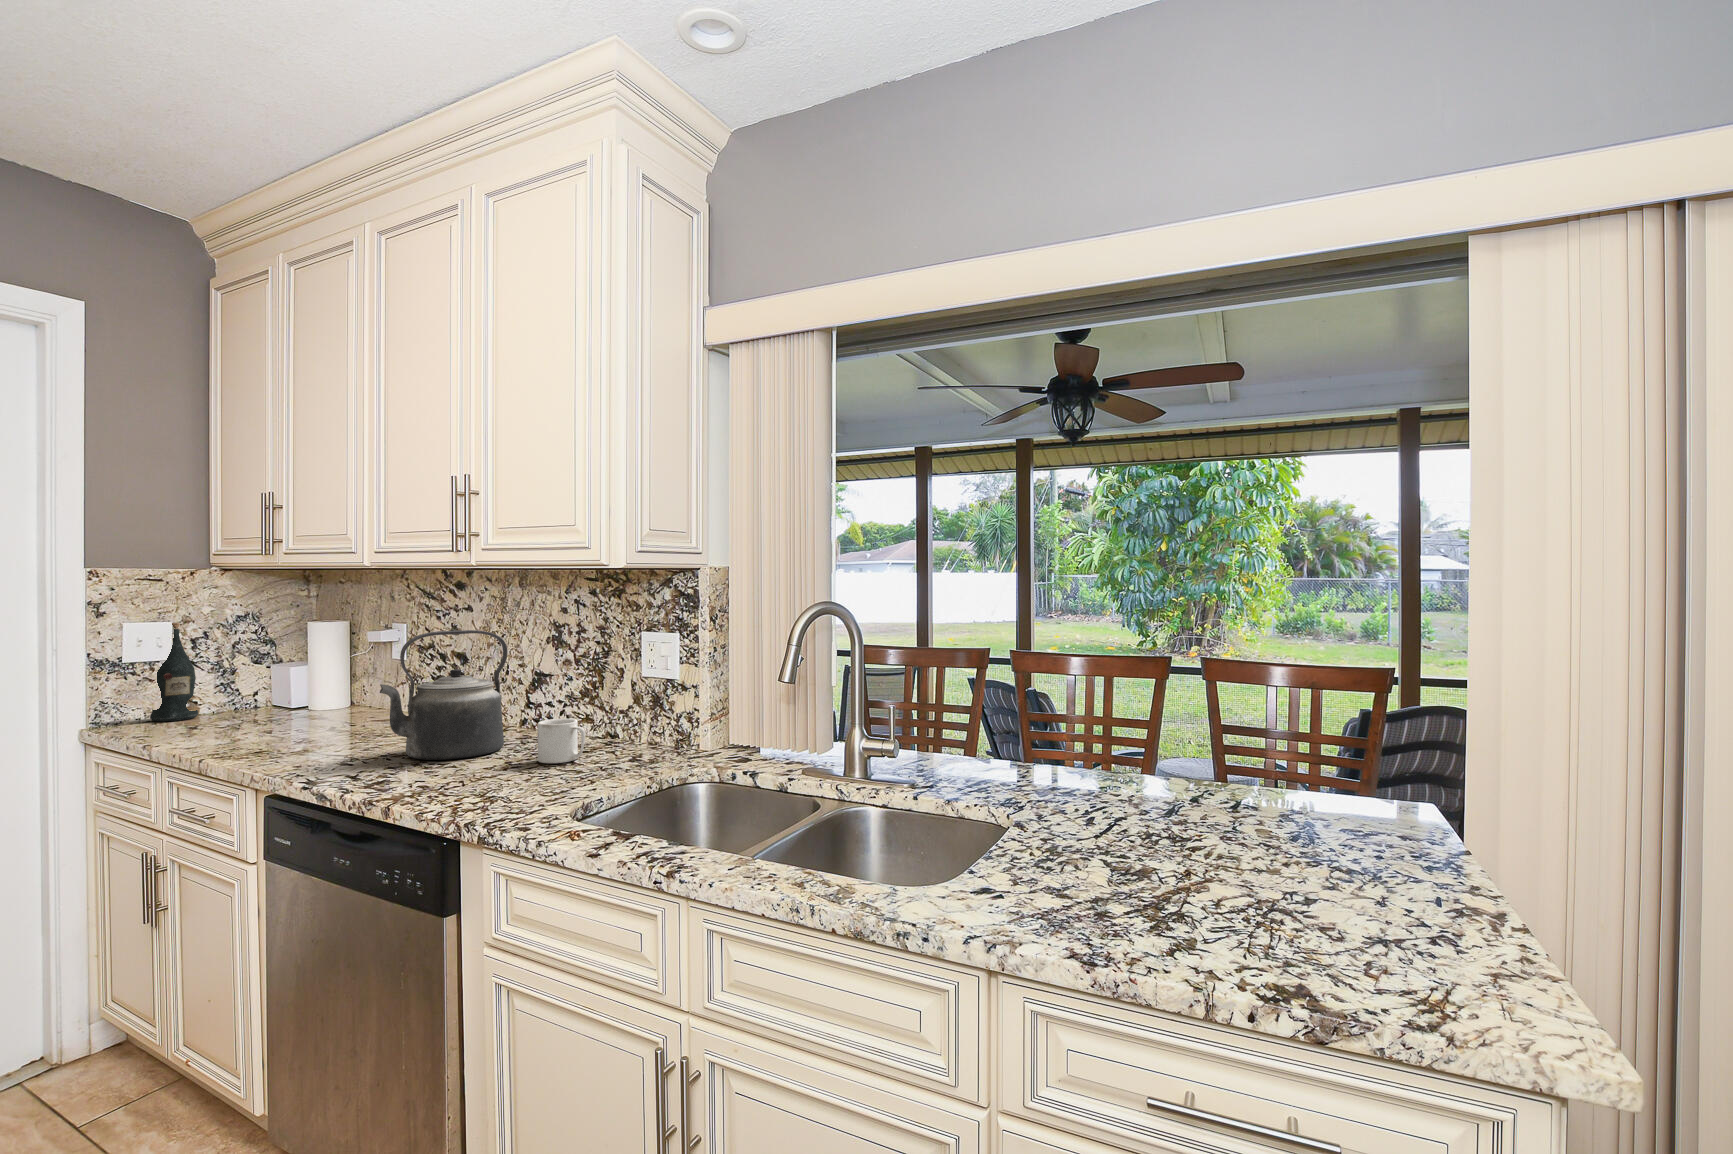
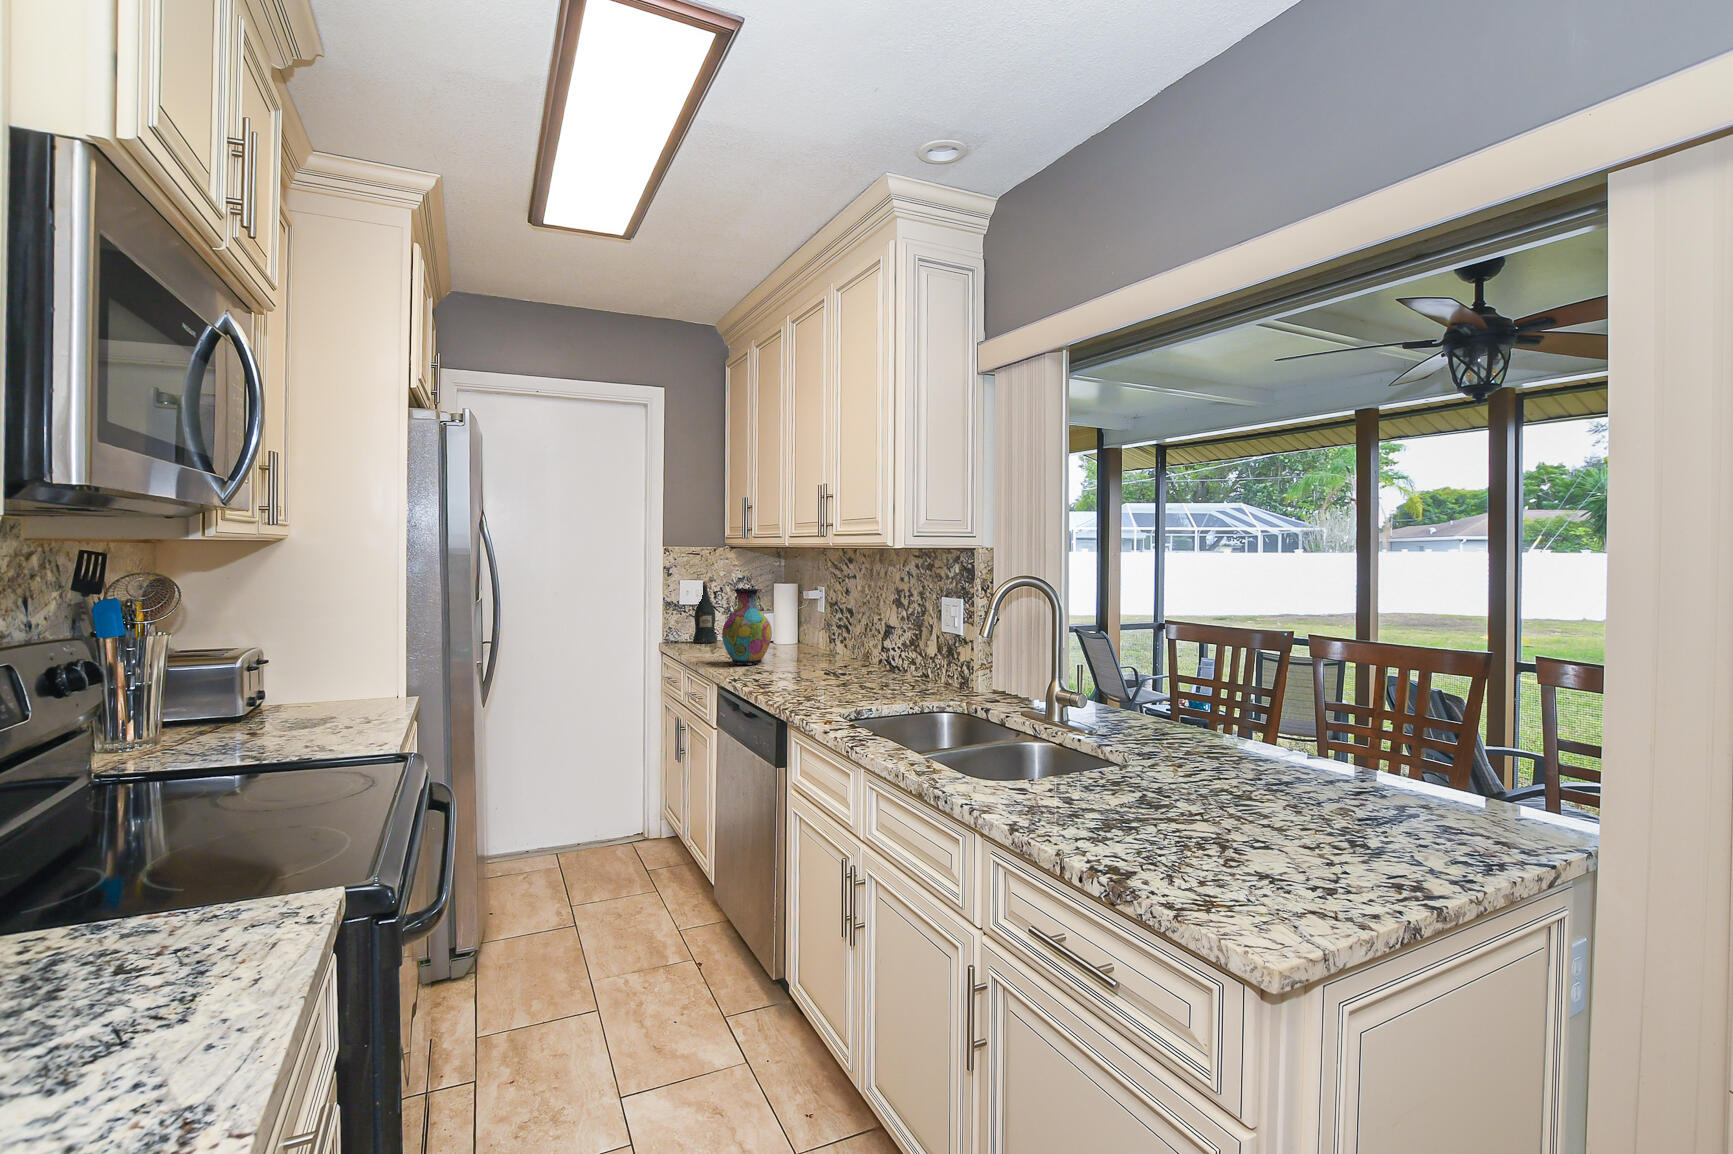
kettle: present [380,630,508,760] -> none [777,591,856,677]
vase: none [254,631,347,751] -> present [722,588,772,665]
mug: present [538,719,585,763] -> none [860,656,888,687]

